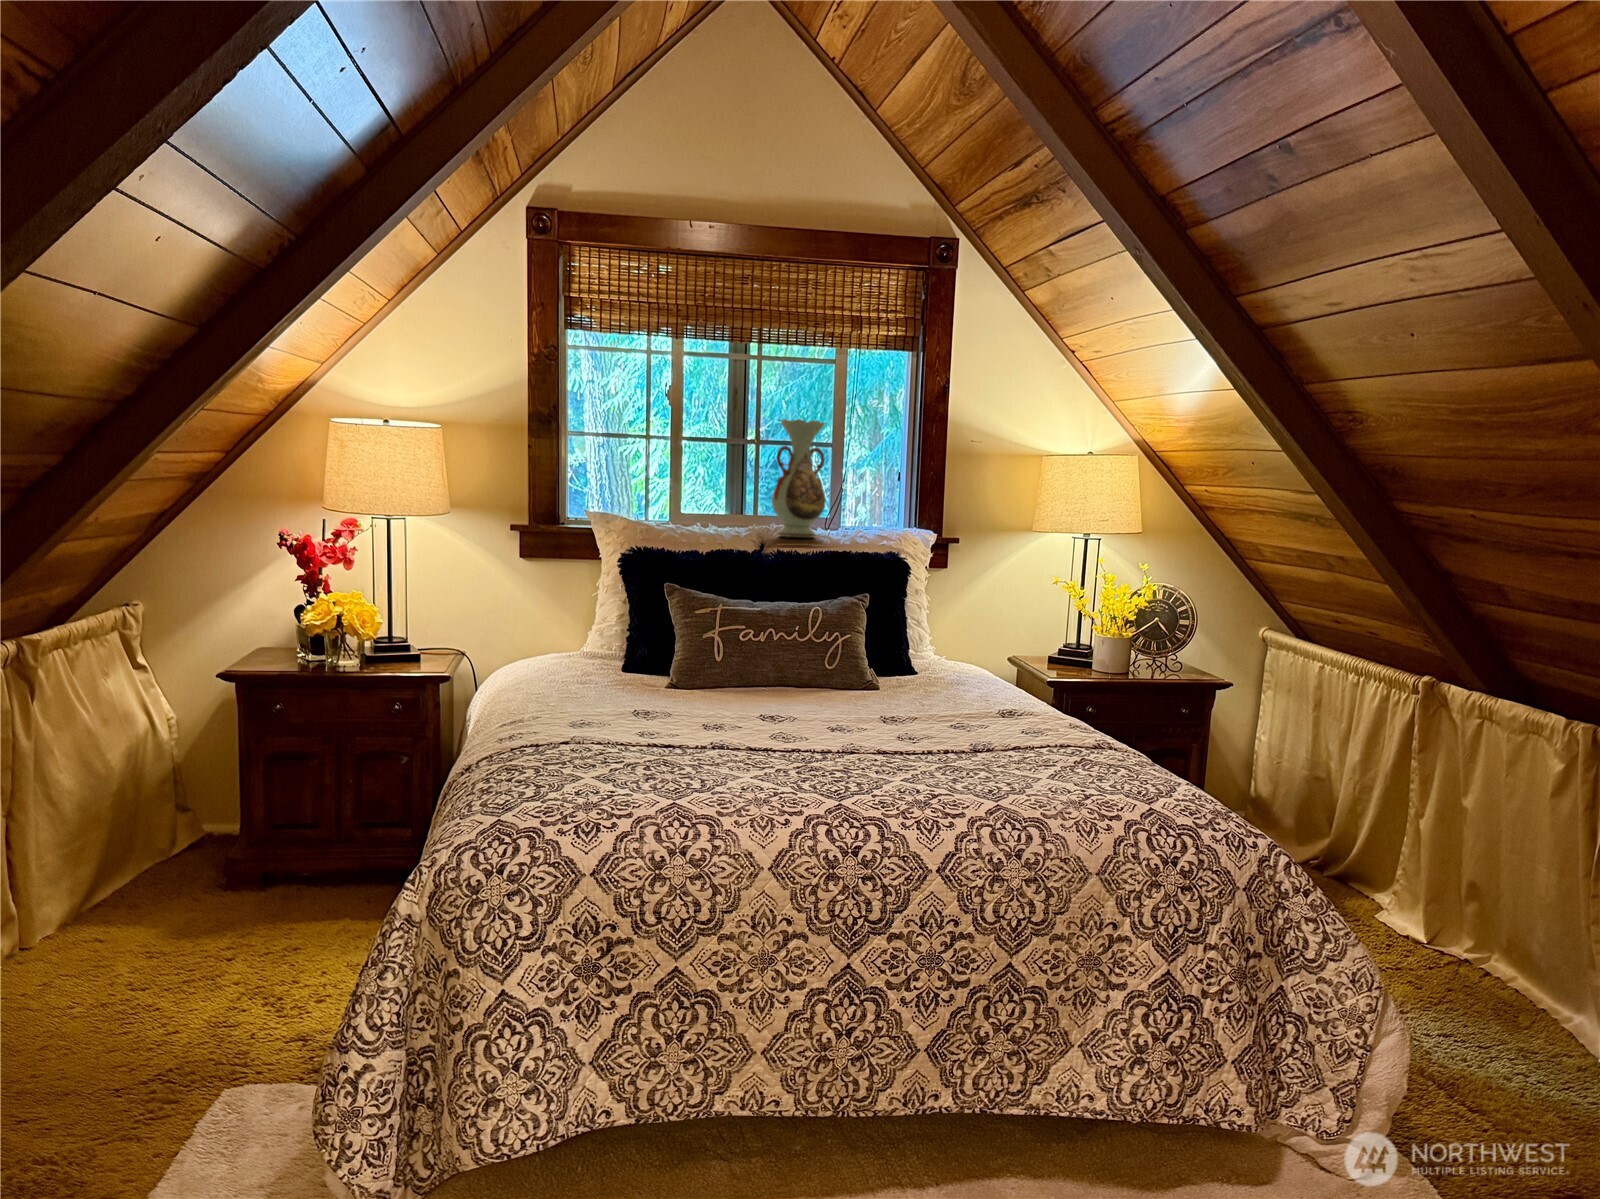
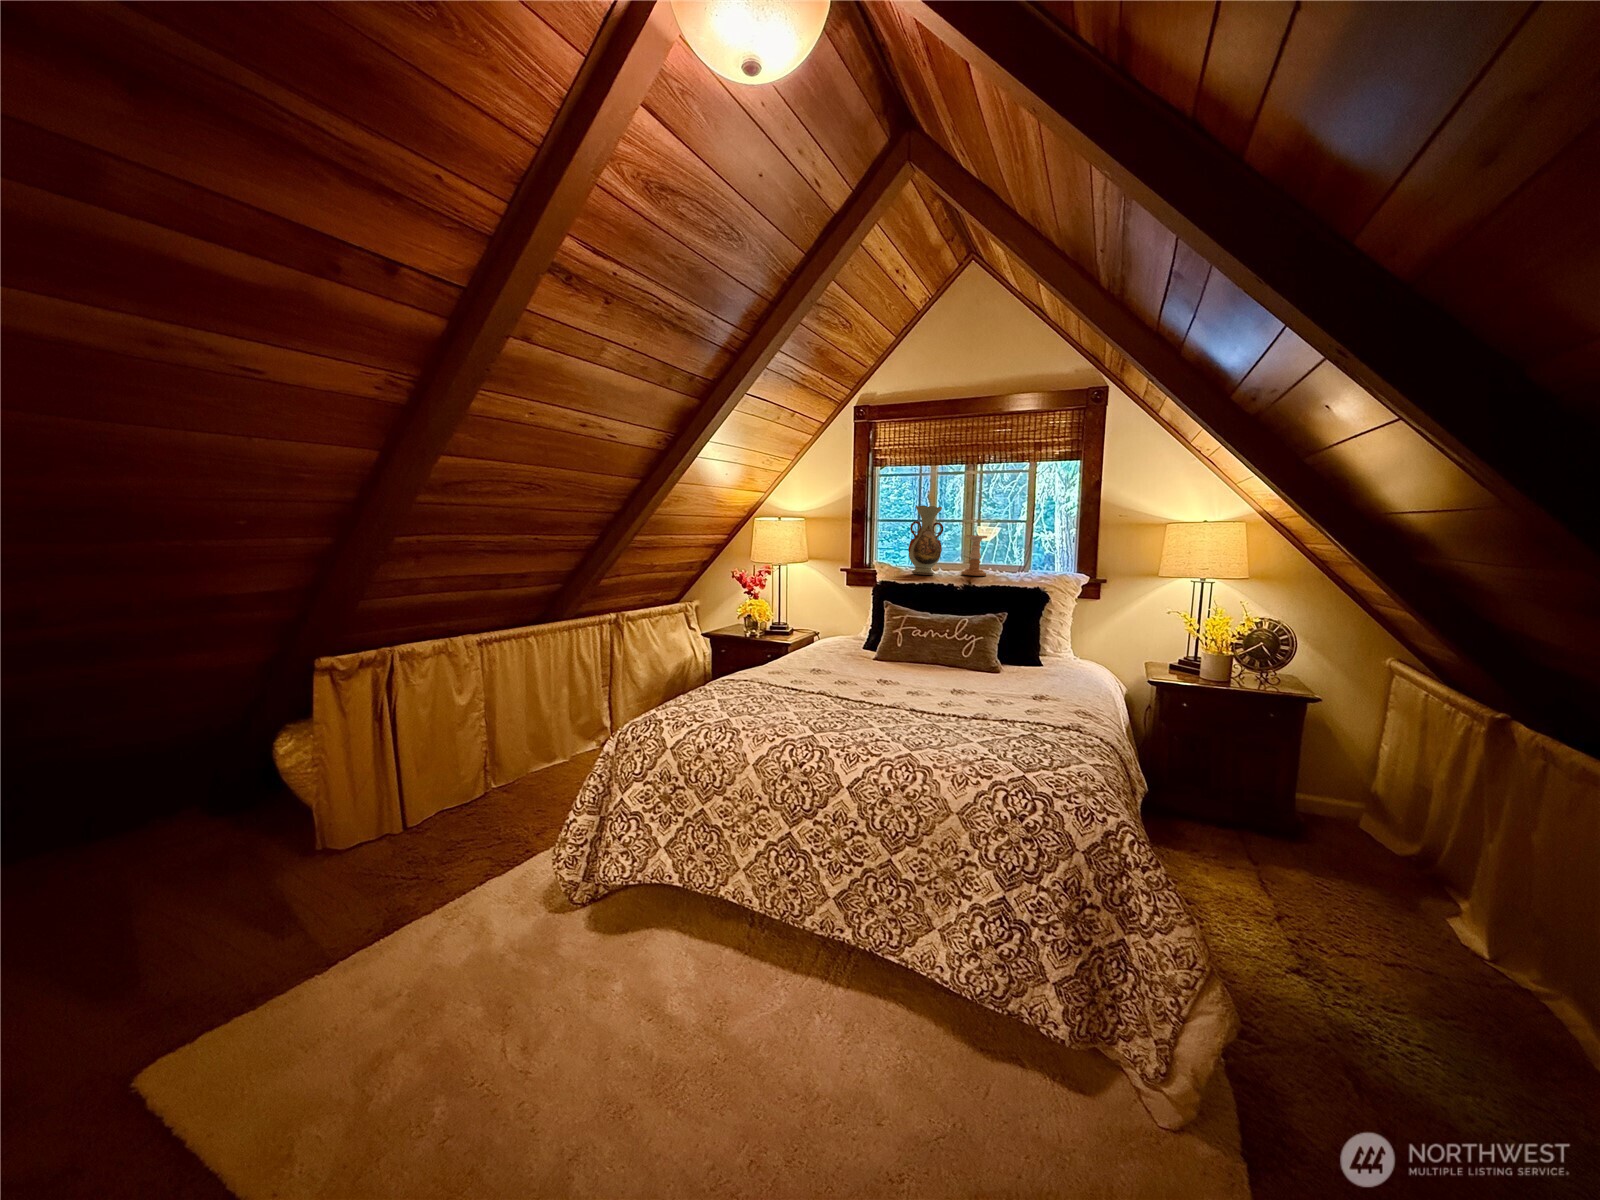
candle holder: none [853,469,892,536] -> present [961,535,987,576]

